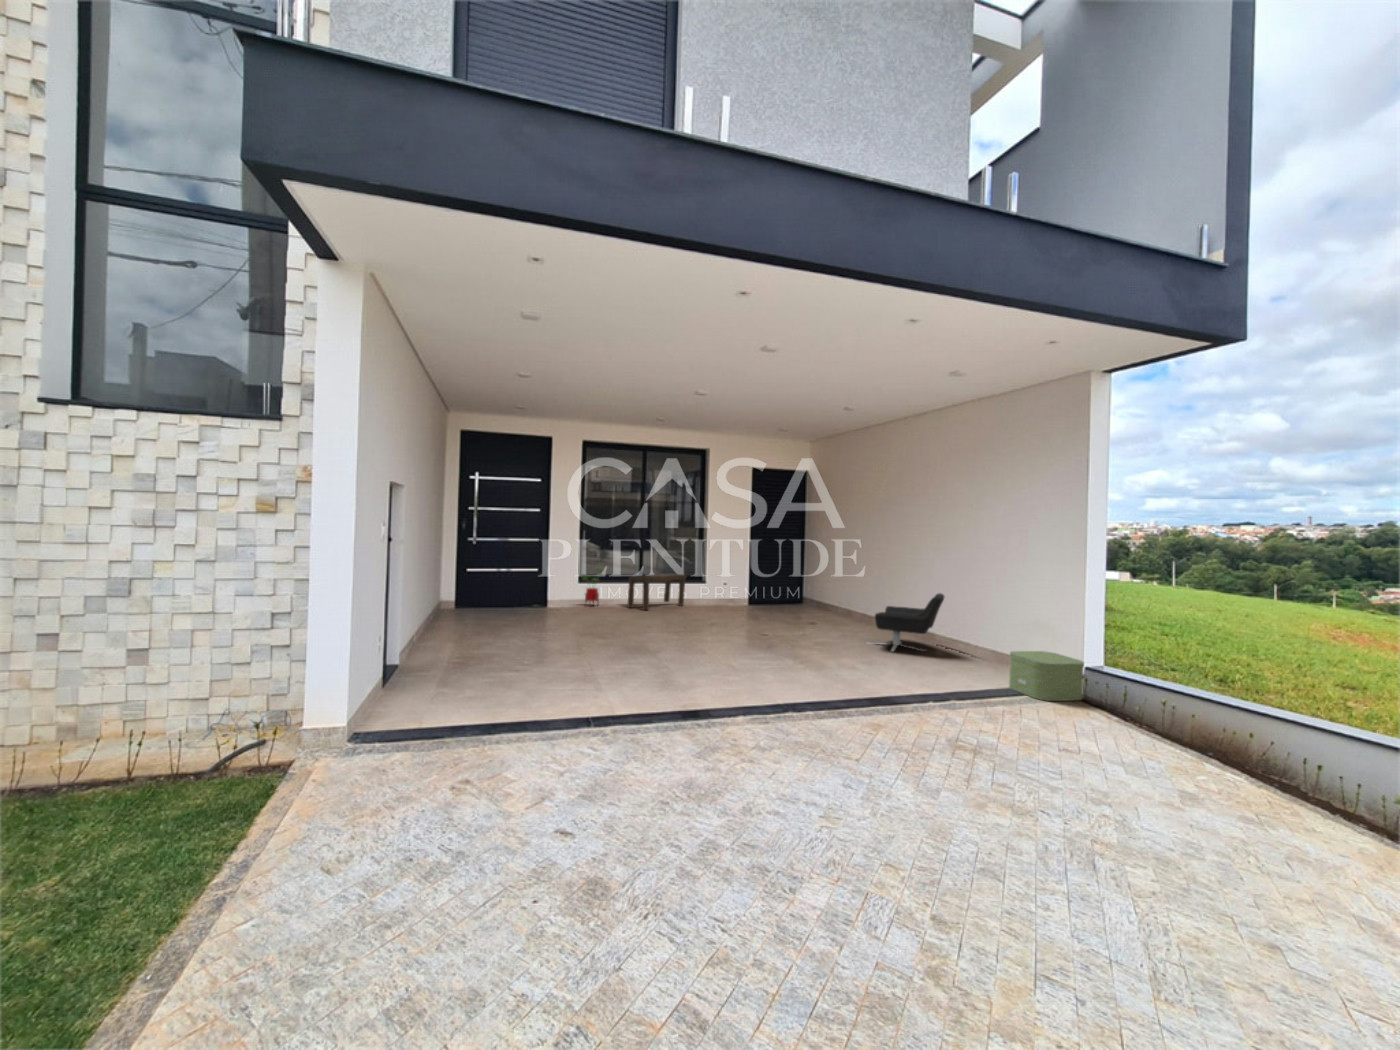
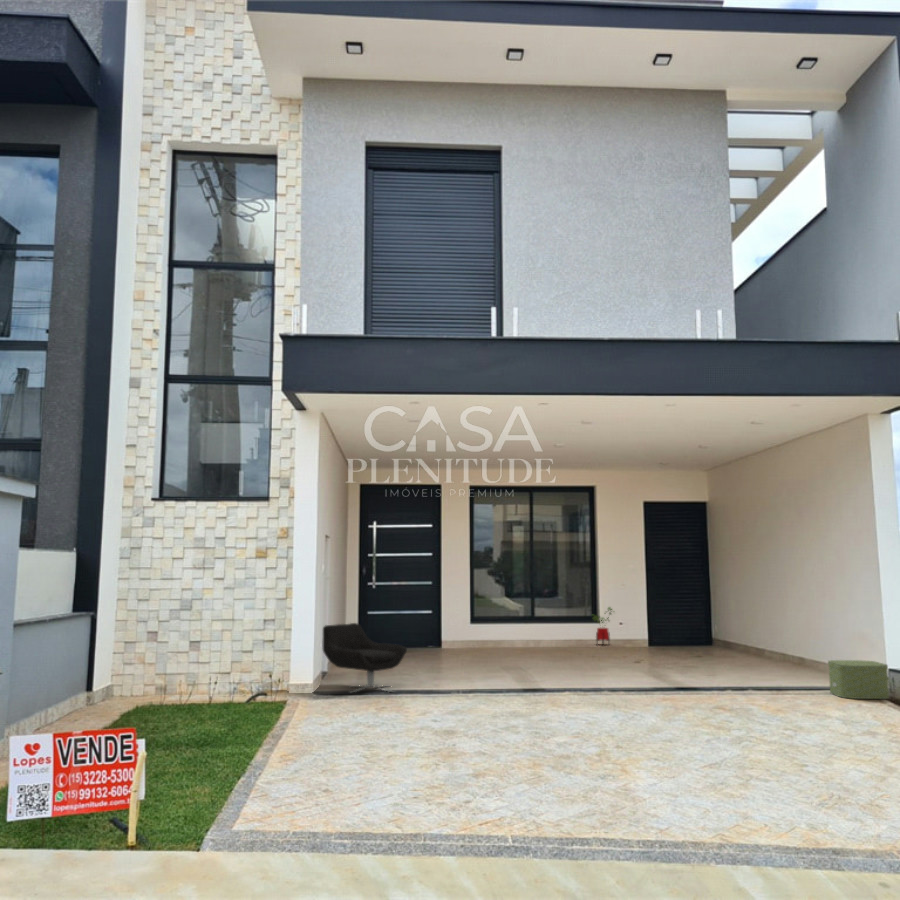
house plant: present [582,567,603,605] -> present [593,607,612,644]
bench: present [628,573,686,610] -> none [517,613,576,649]
lounge chair: present [875,593,944,651] -> present [322,623,407,692]

